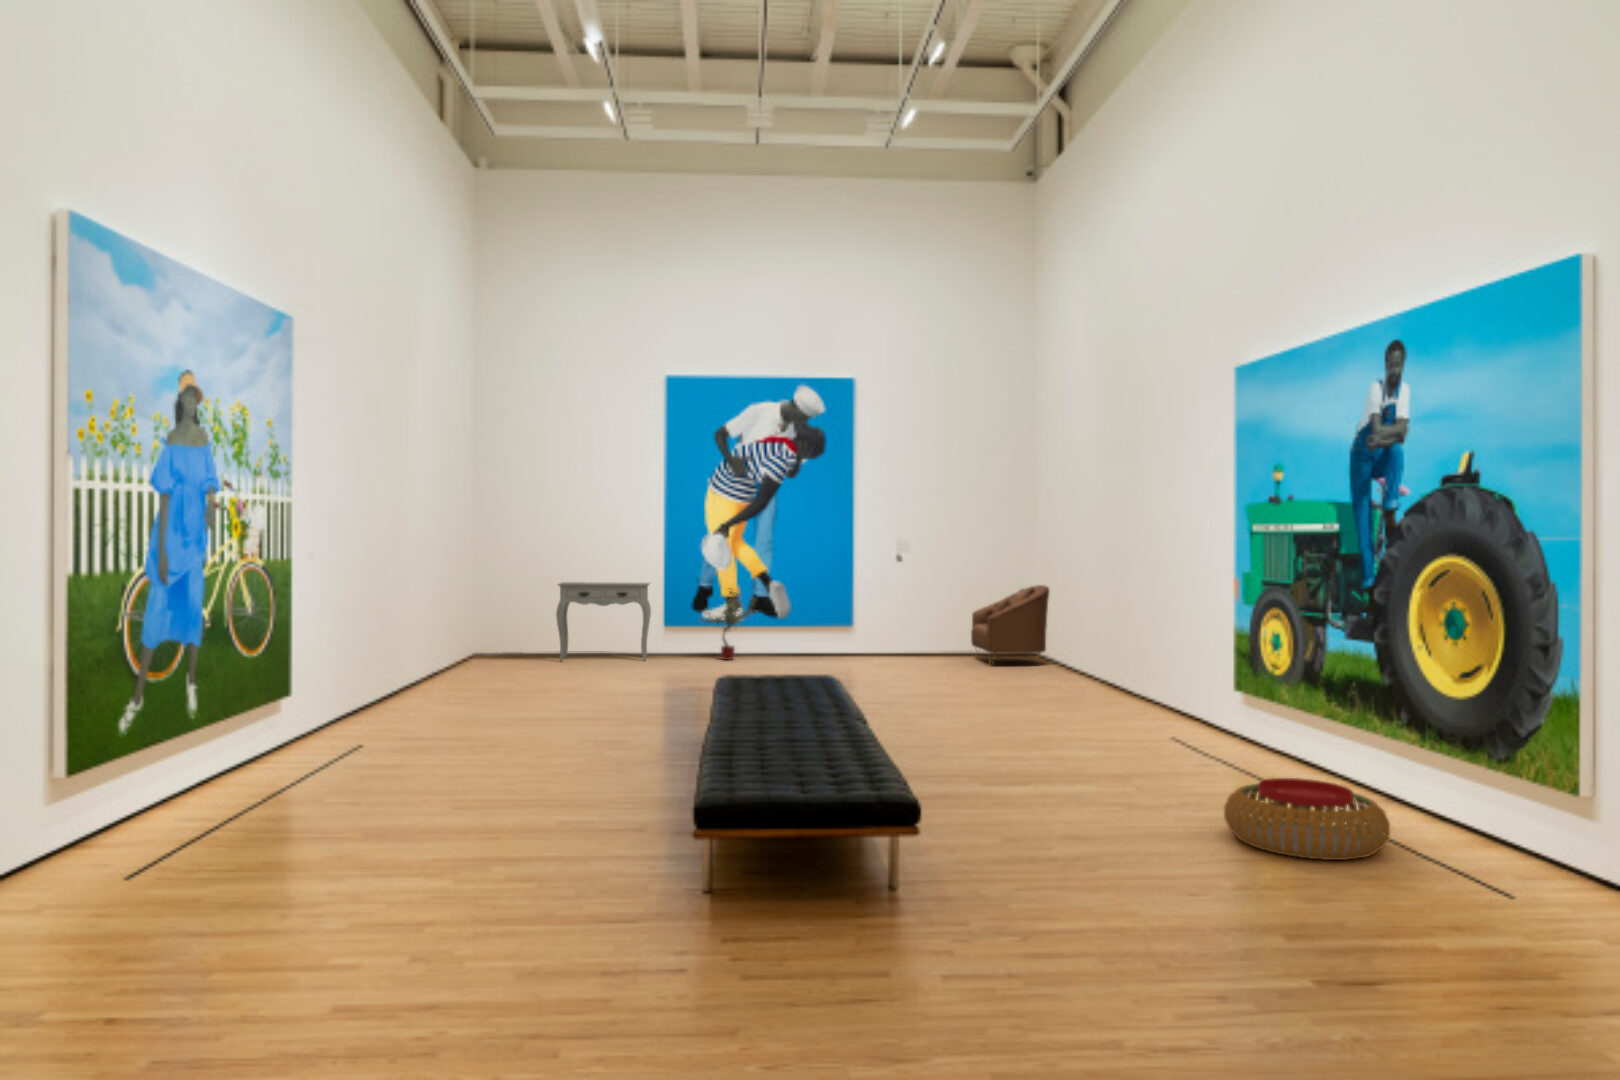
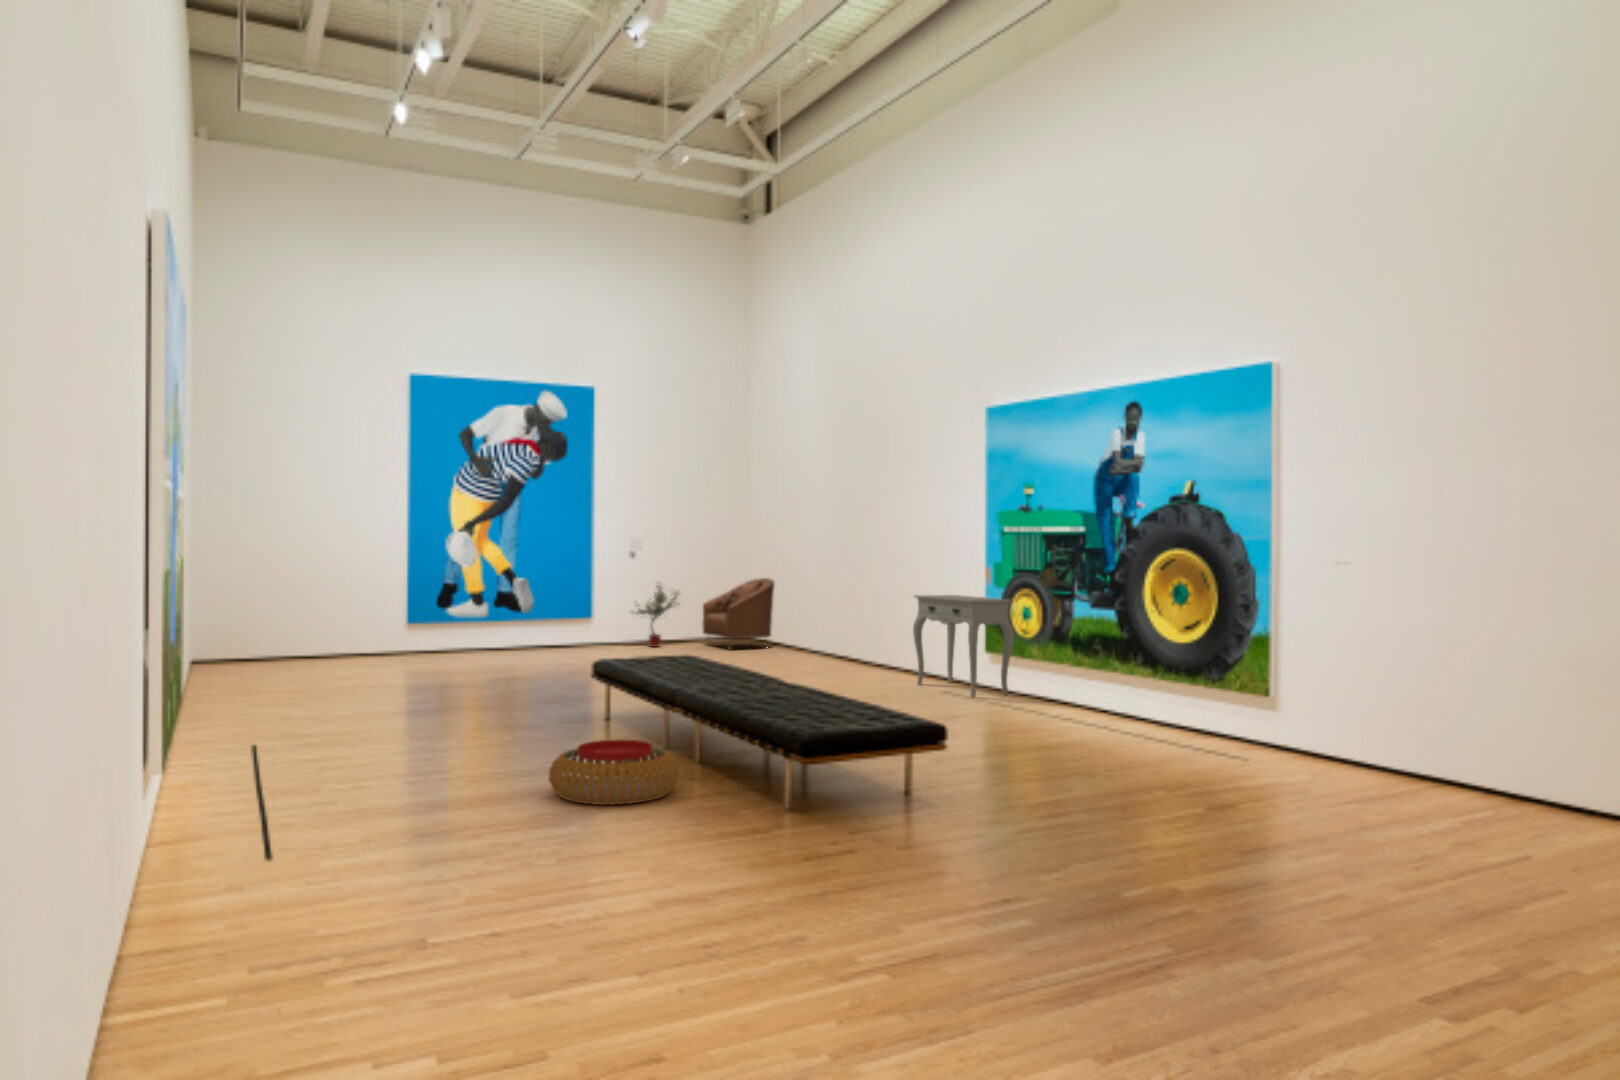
console table: present [556,582,651,661] -> present [913,595,1014,697]
potted tree: present [701,588,757,660] -> present [634,582,679,647]
pouf: present [1224,778,1390,860] -> present [549,740,680,805]

